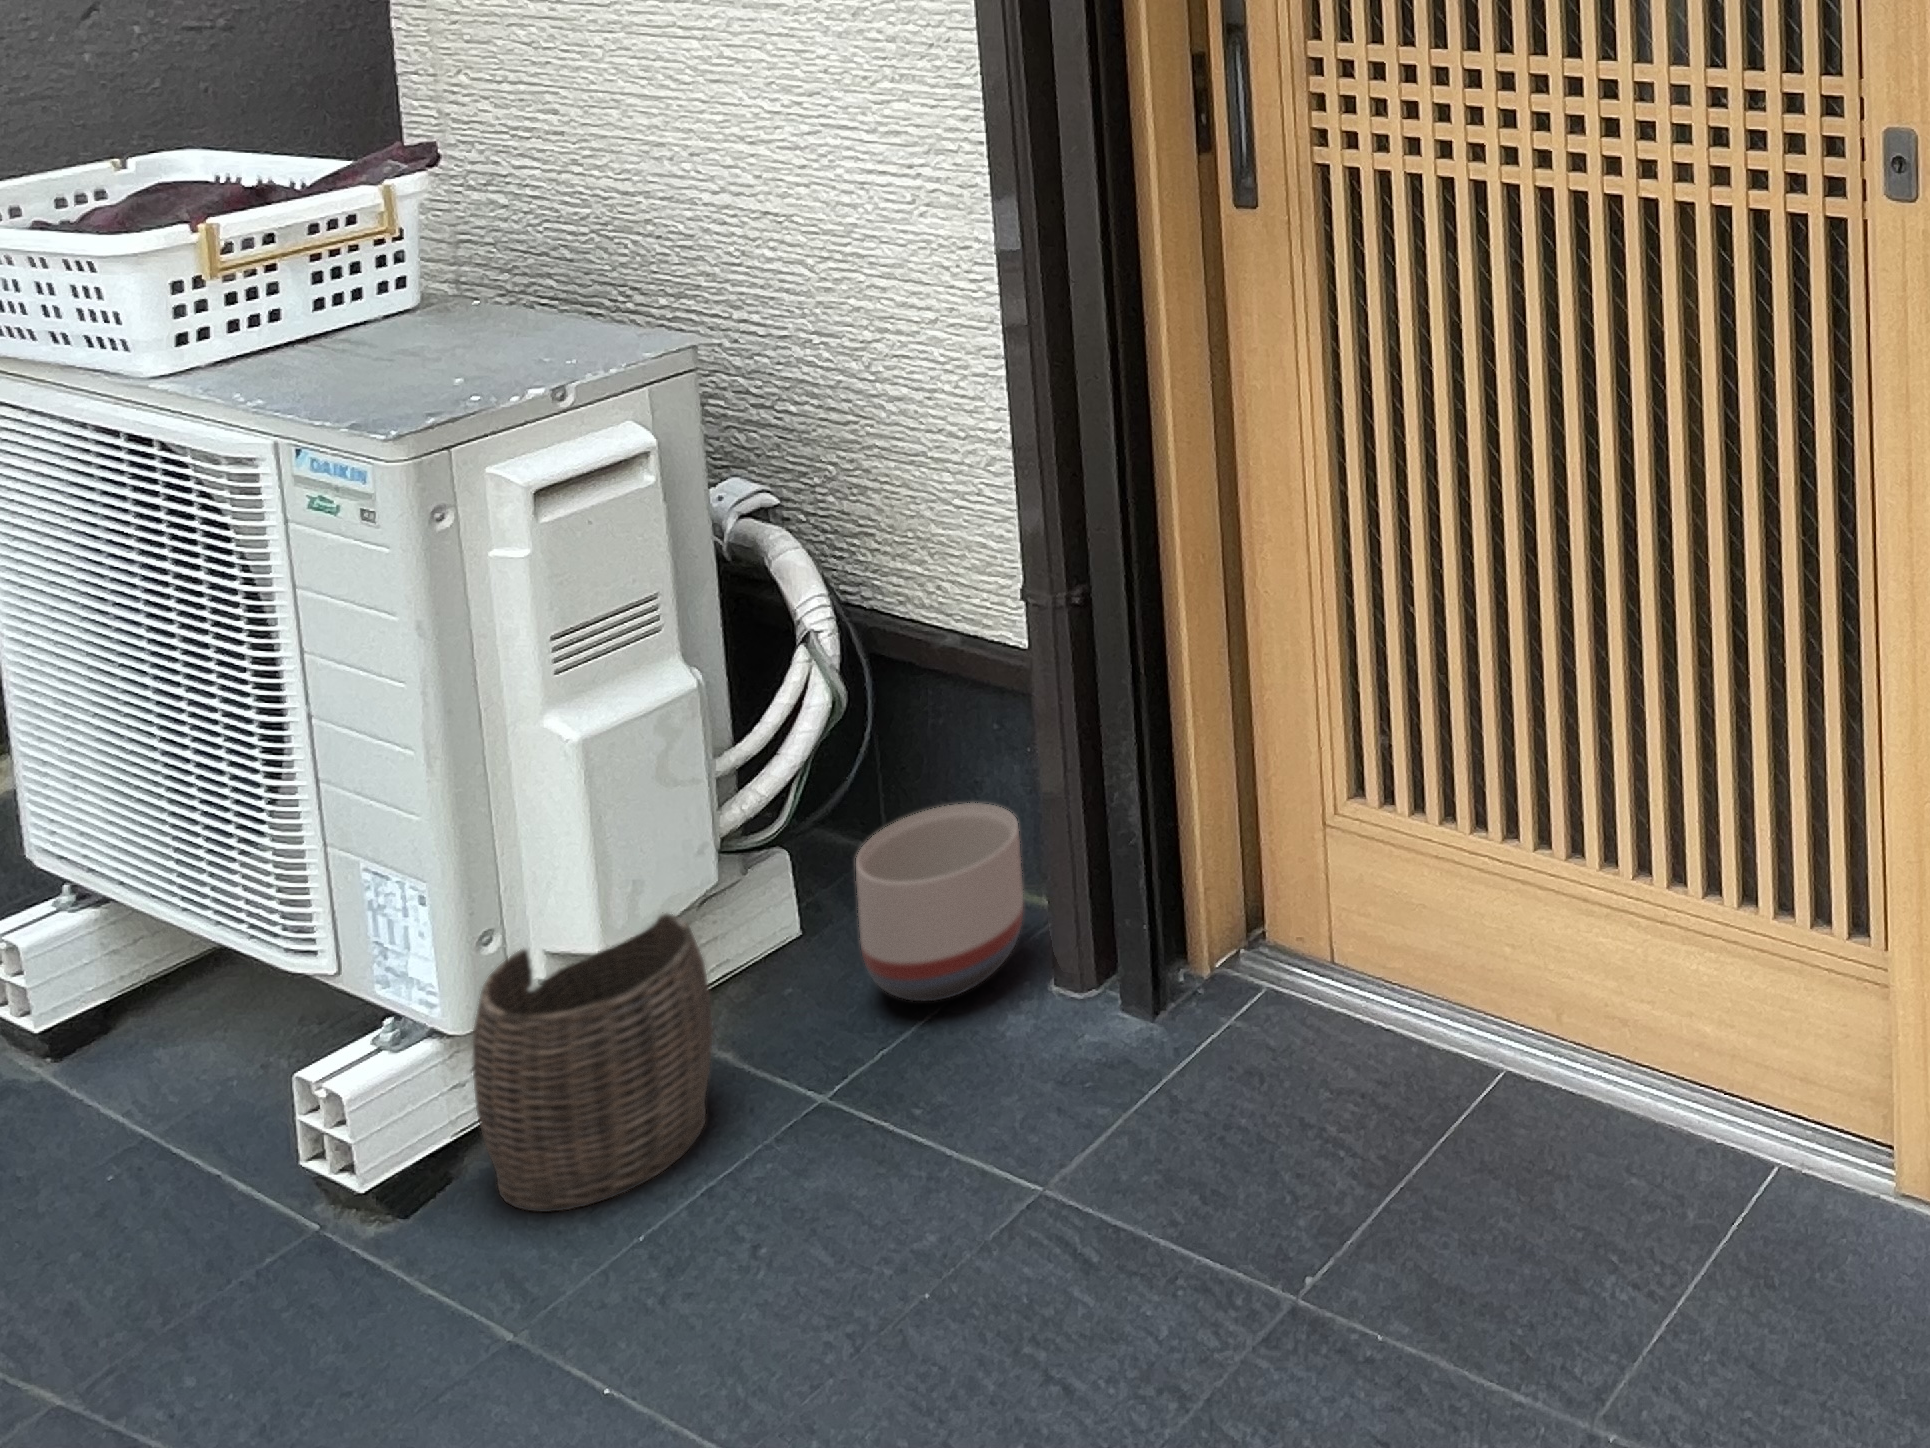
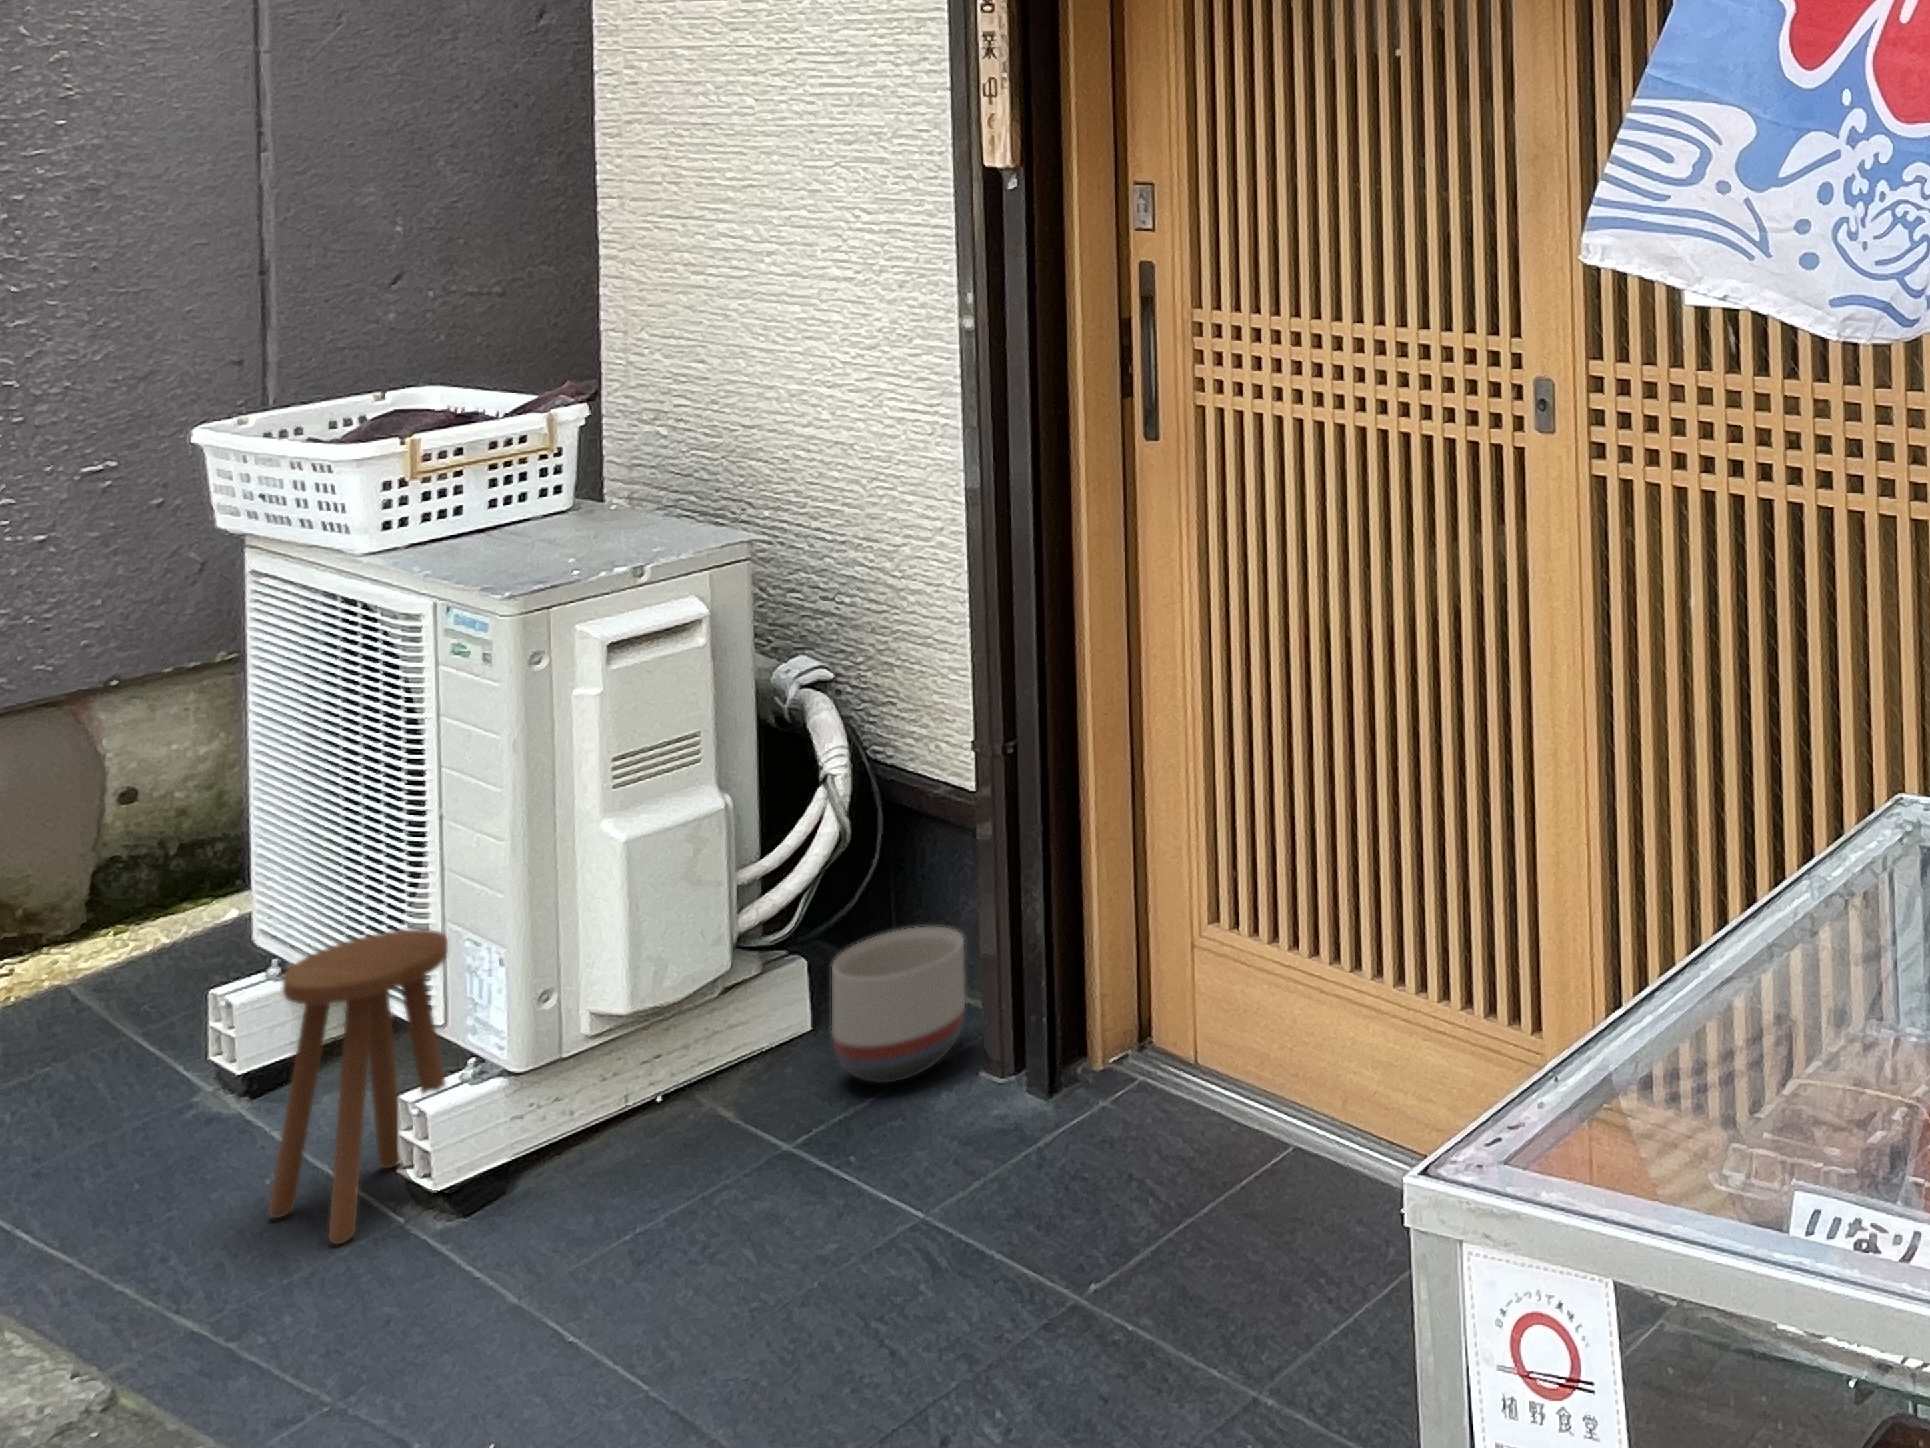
stool: none [114,869,397,1295] -> present [269,929,448,1244]
woven basket: present [473,914,713,1212] -> none [521,984,703,1206]

